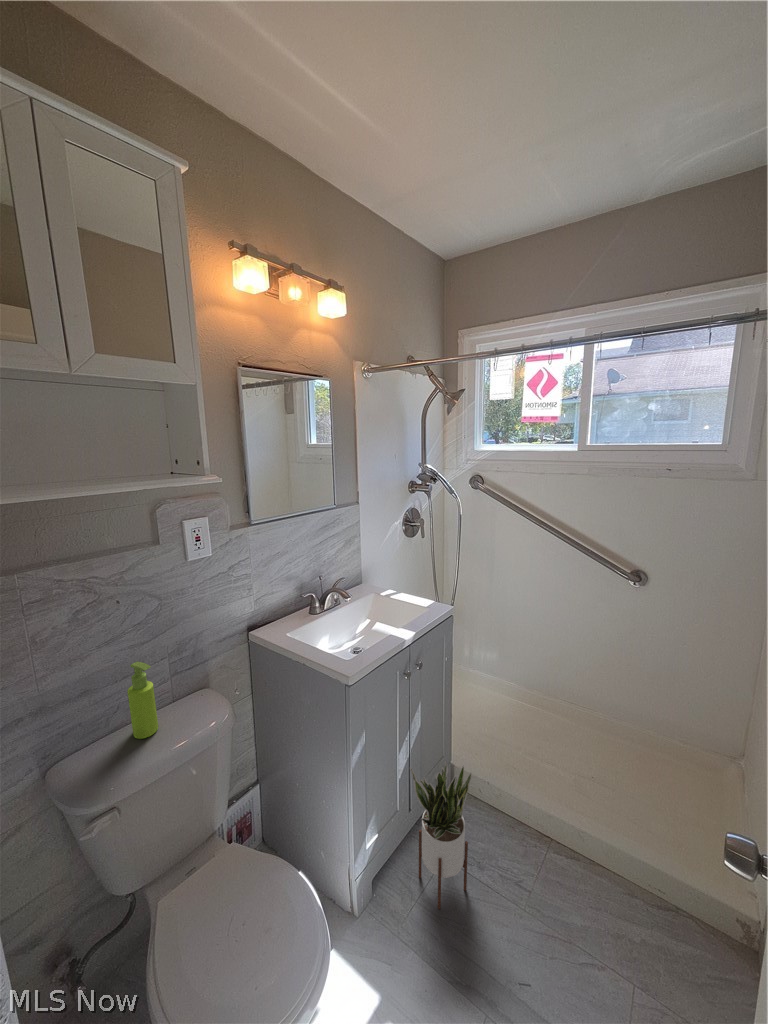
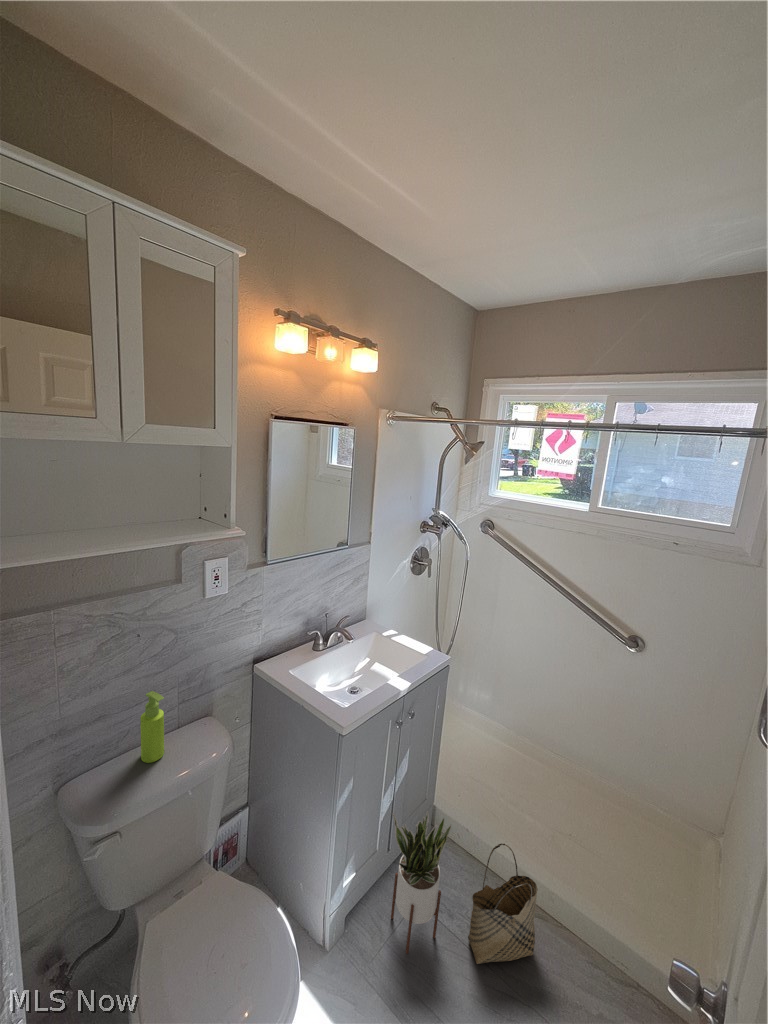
woven basket: none [500,786,568,910] -> present [468,844,538,964]

